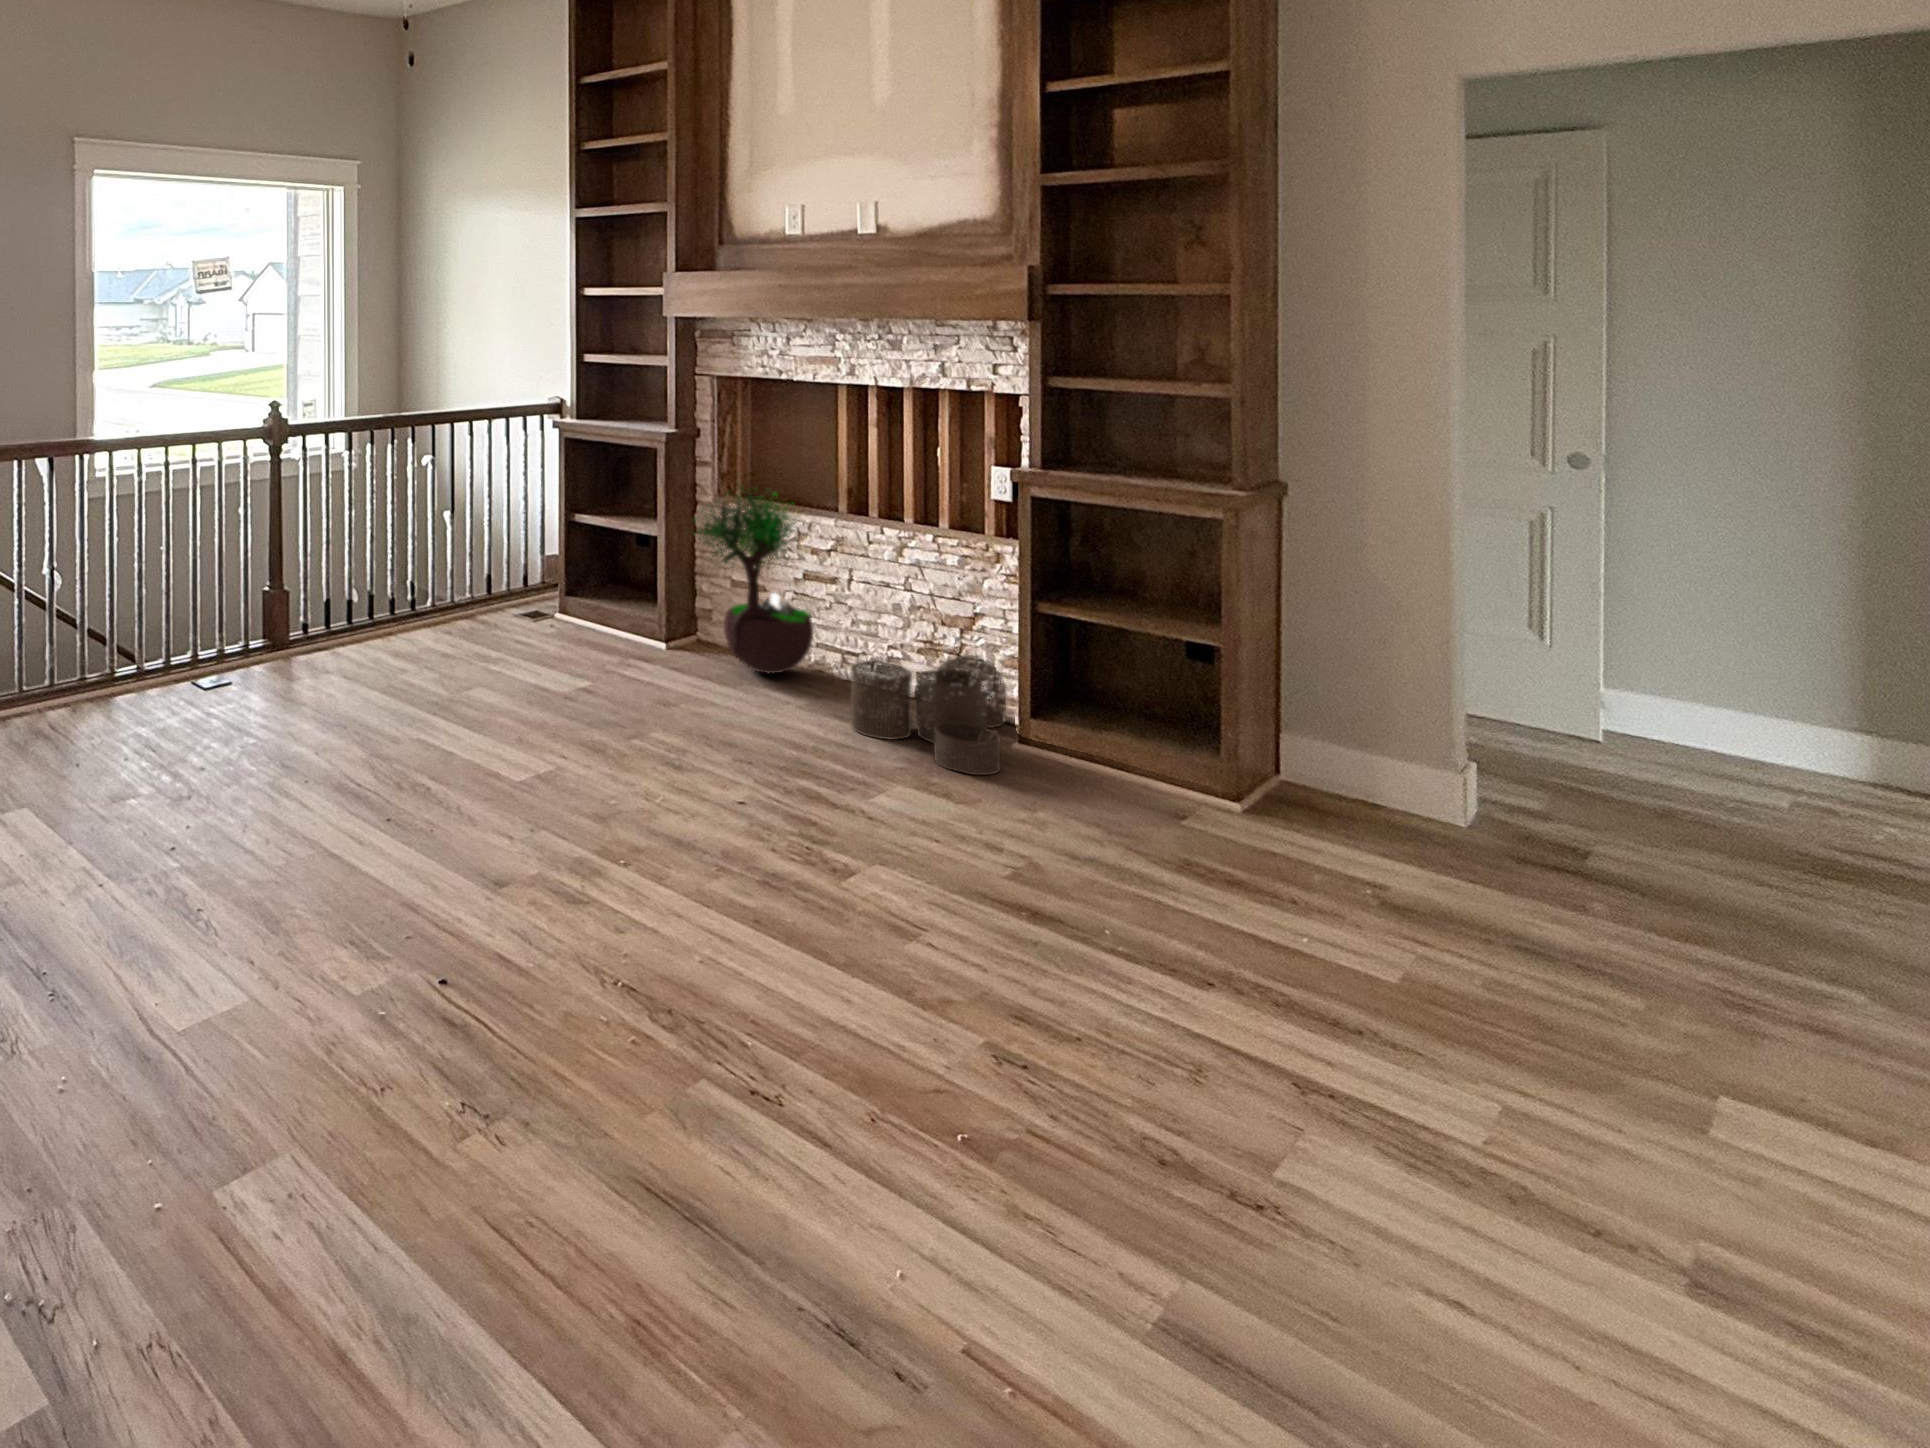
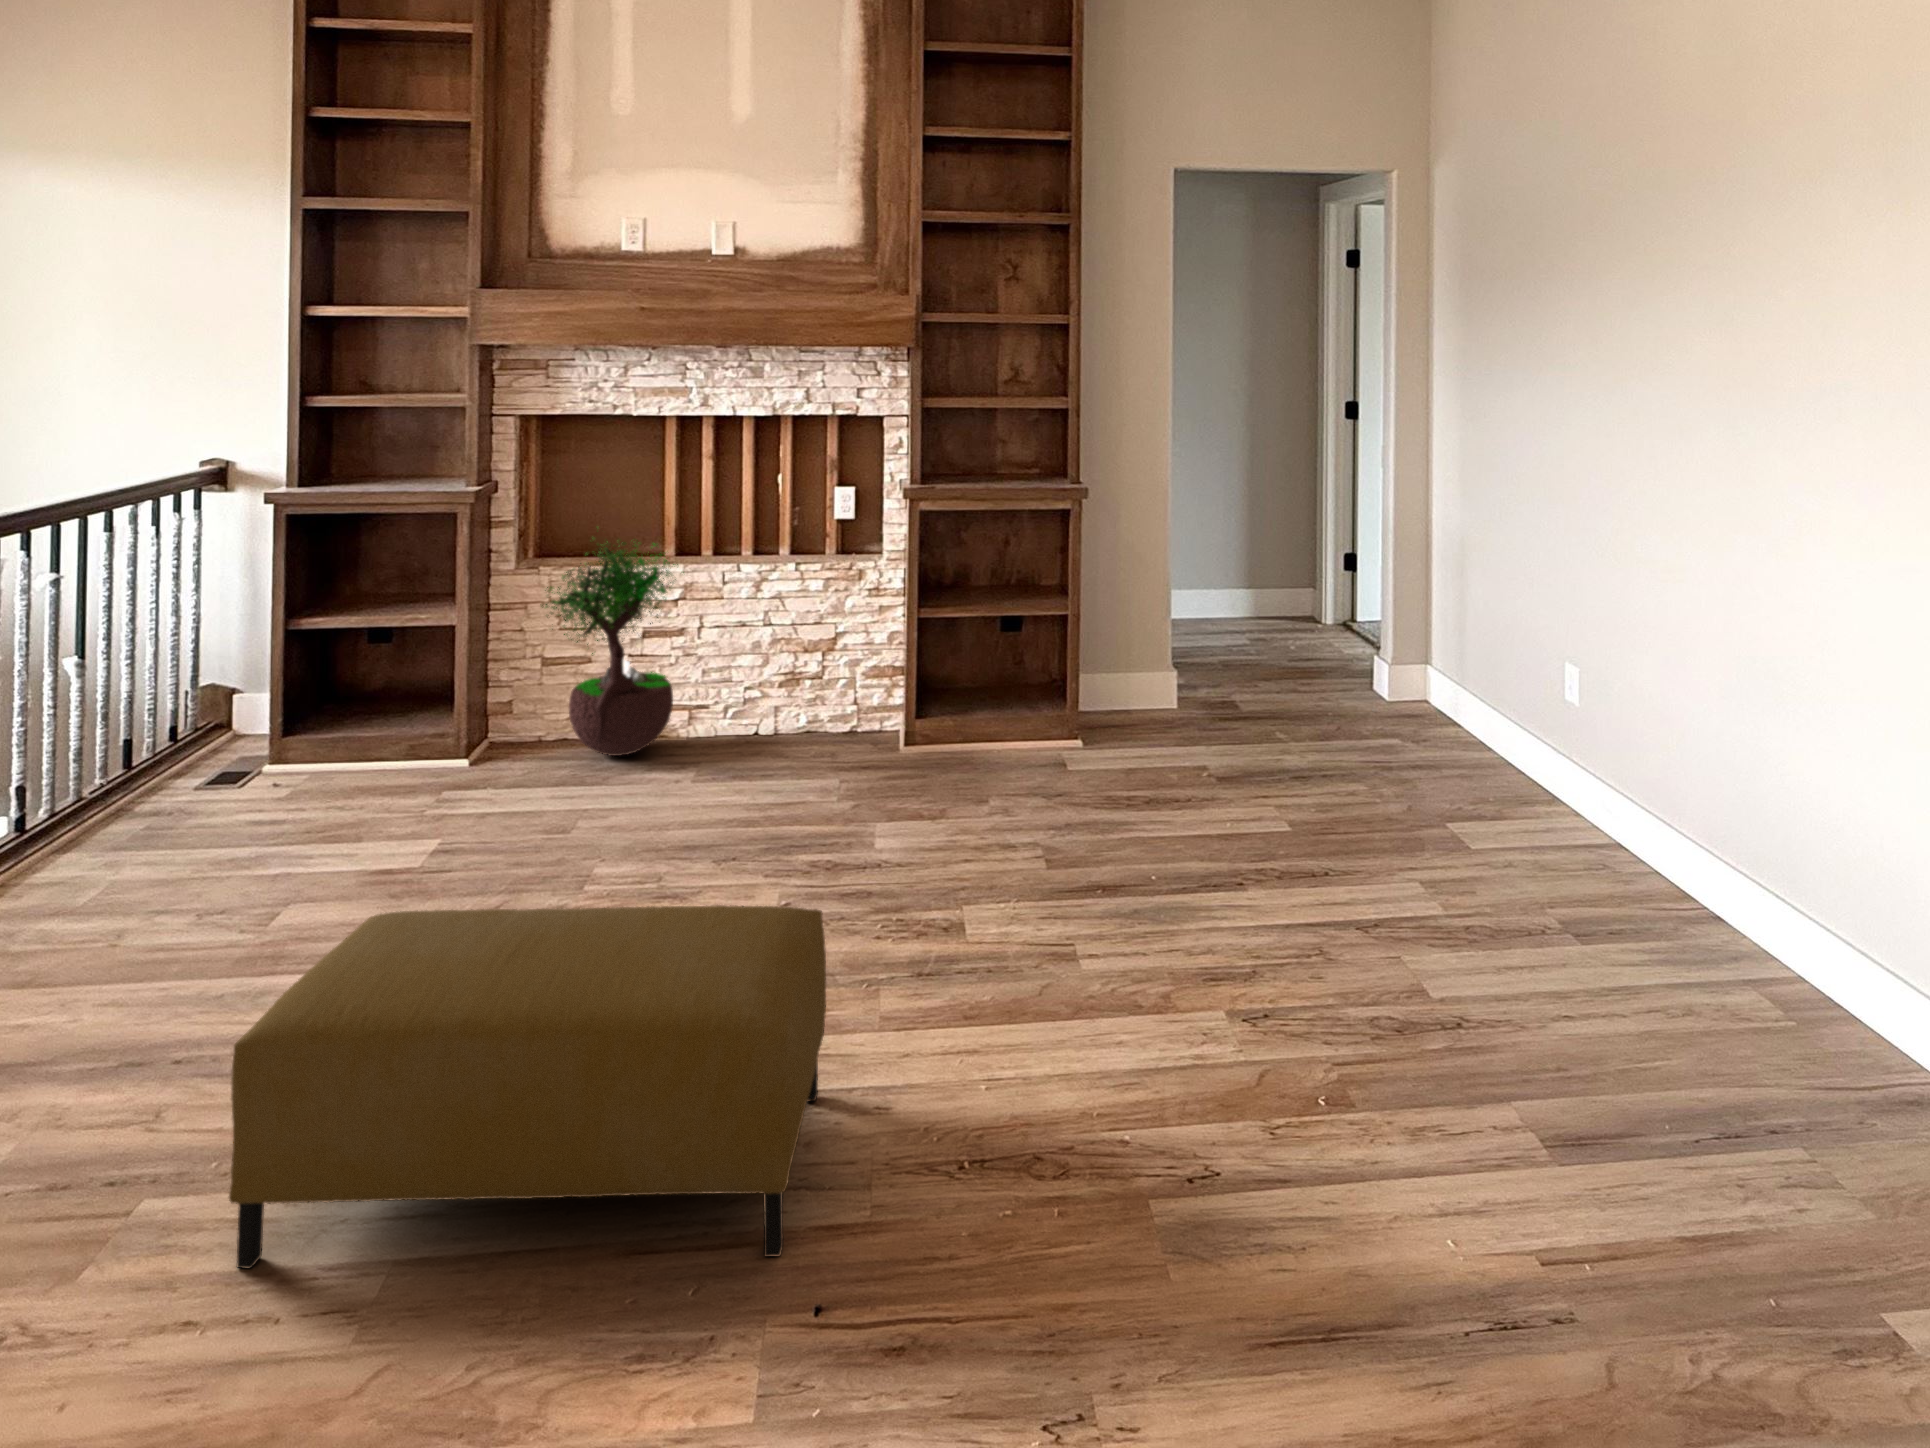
woven basket: present [851,654,1006,775] -> none [768,672,933,793]
ottoman: none [253,684,595,973] -> present [229,905,826,1269]

